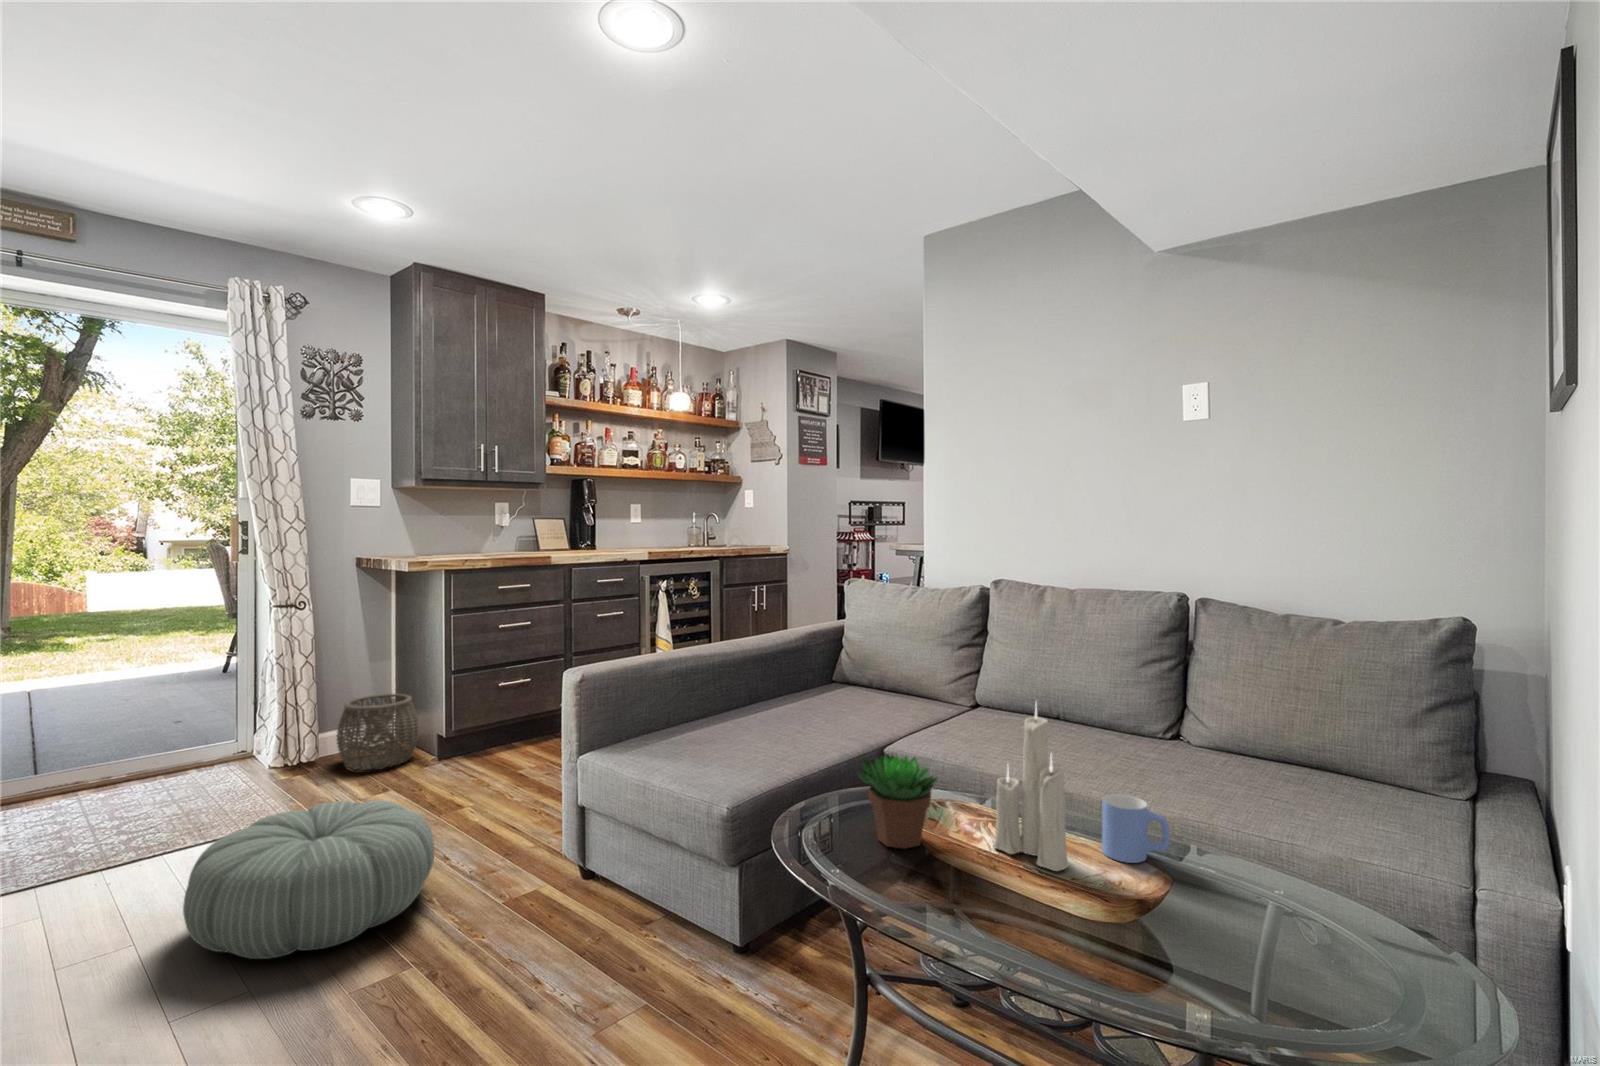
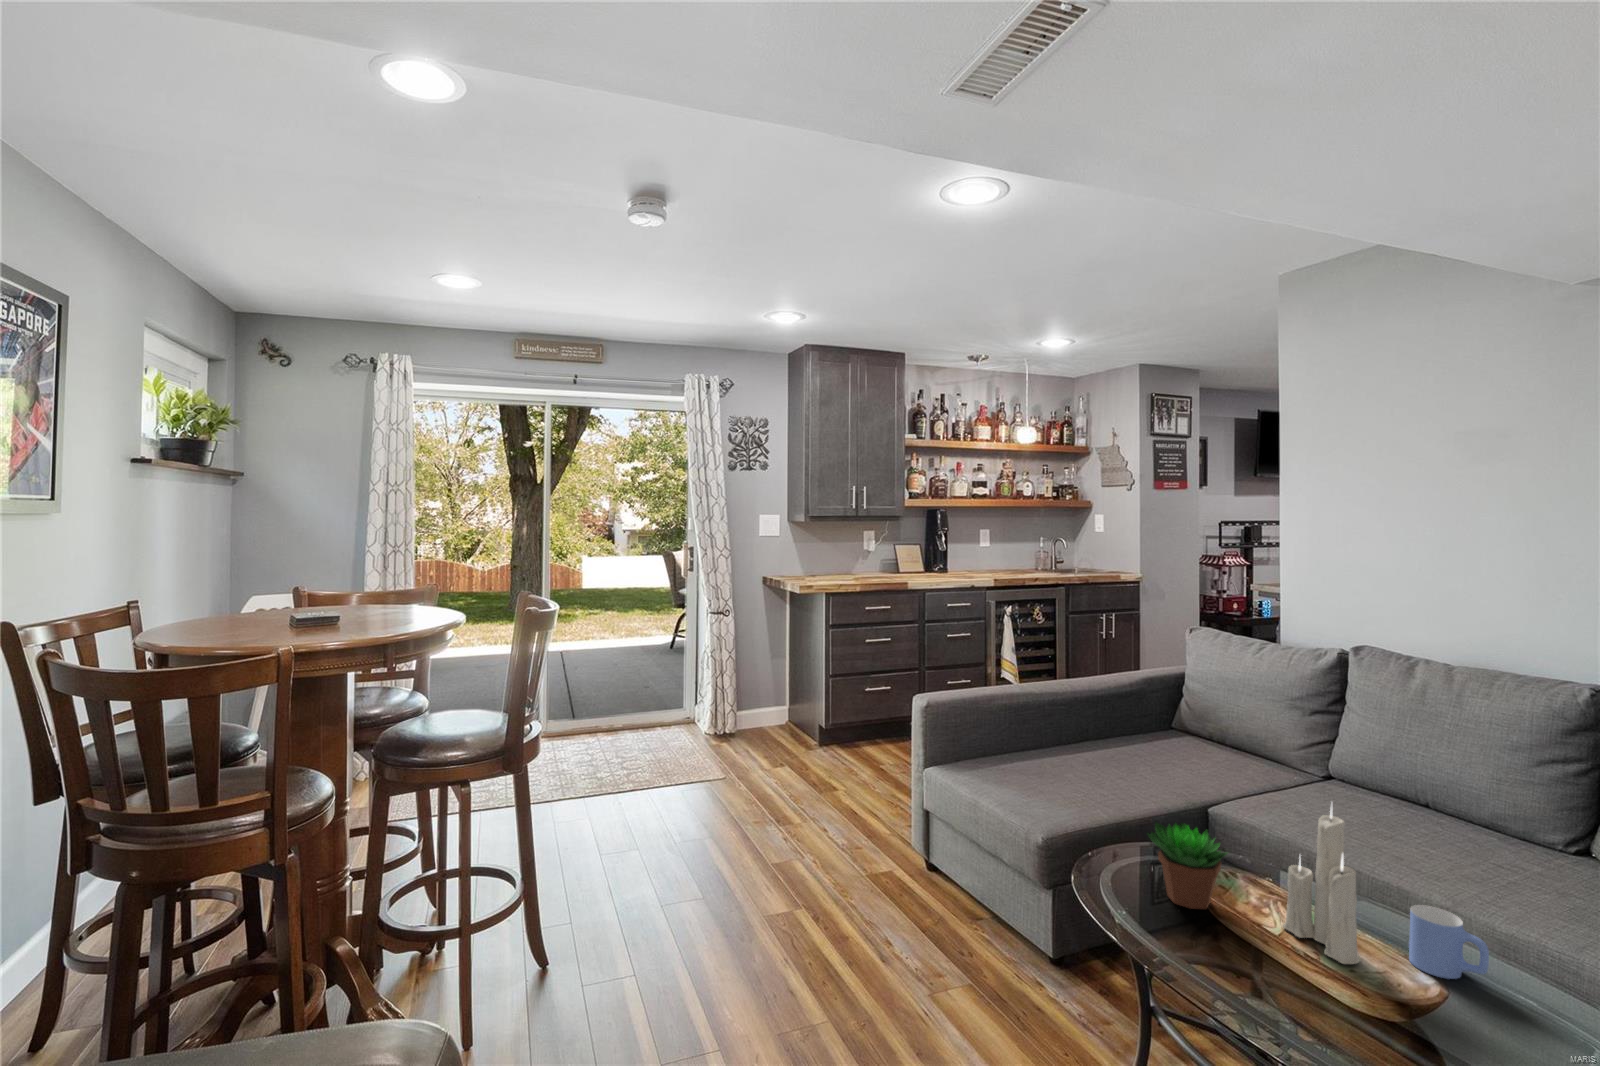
woven basket: present [336,694,419,771] -> none [749,688,806,748]
pouf: present [183,800,434,959] -> none [670,774,818,879]

